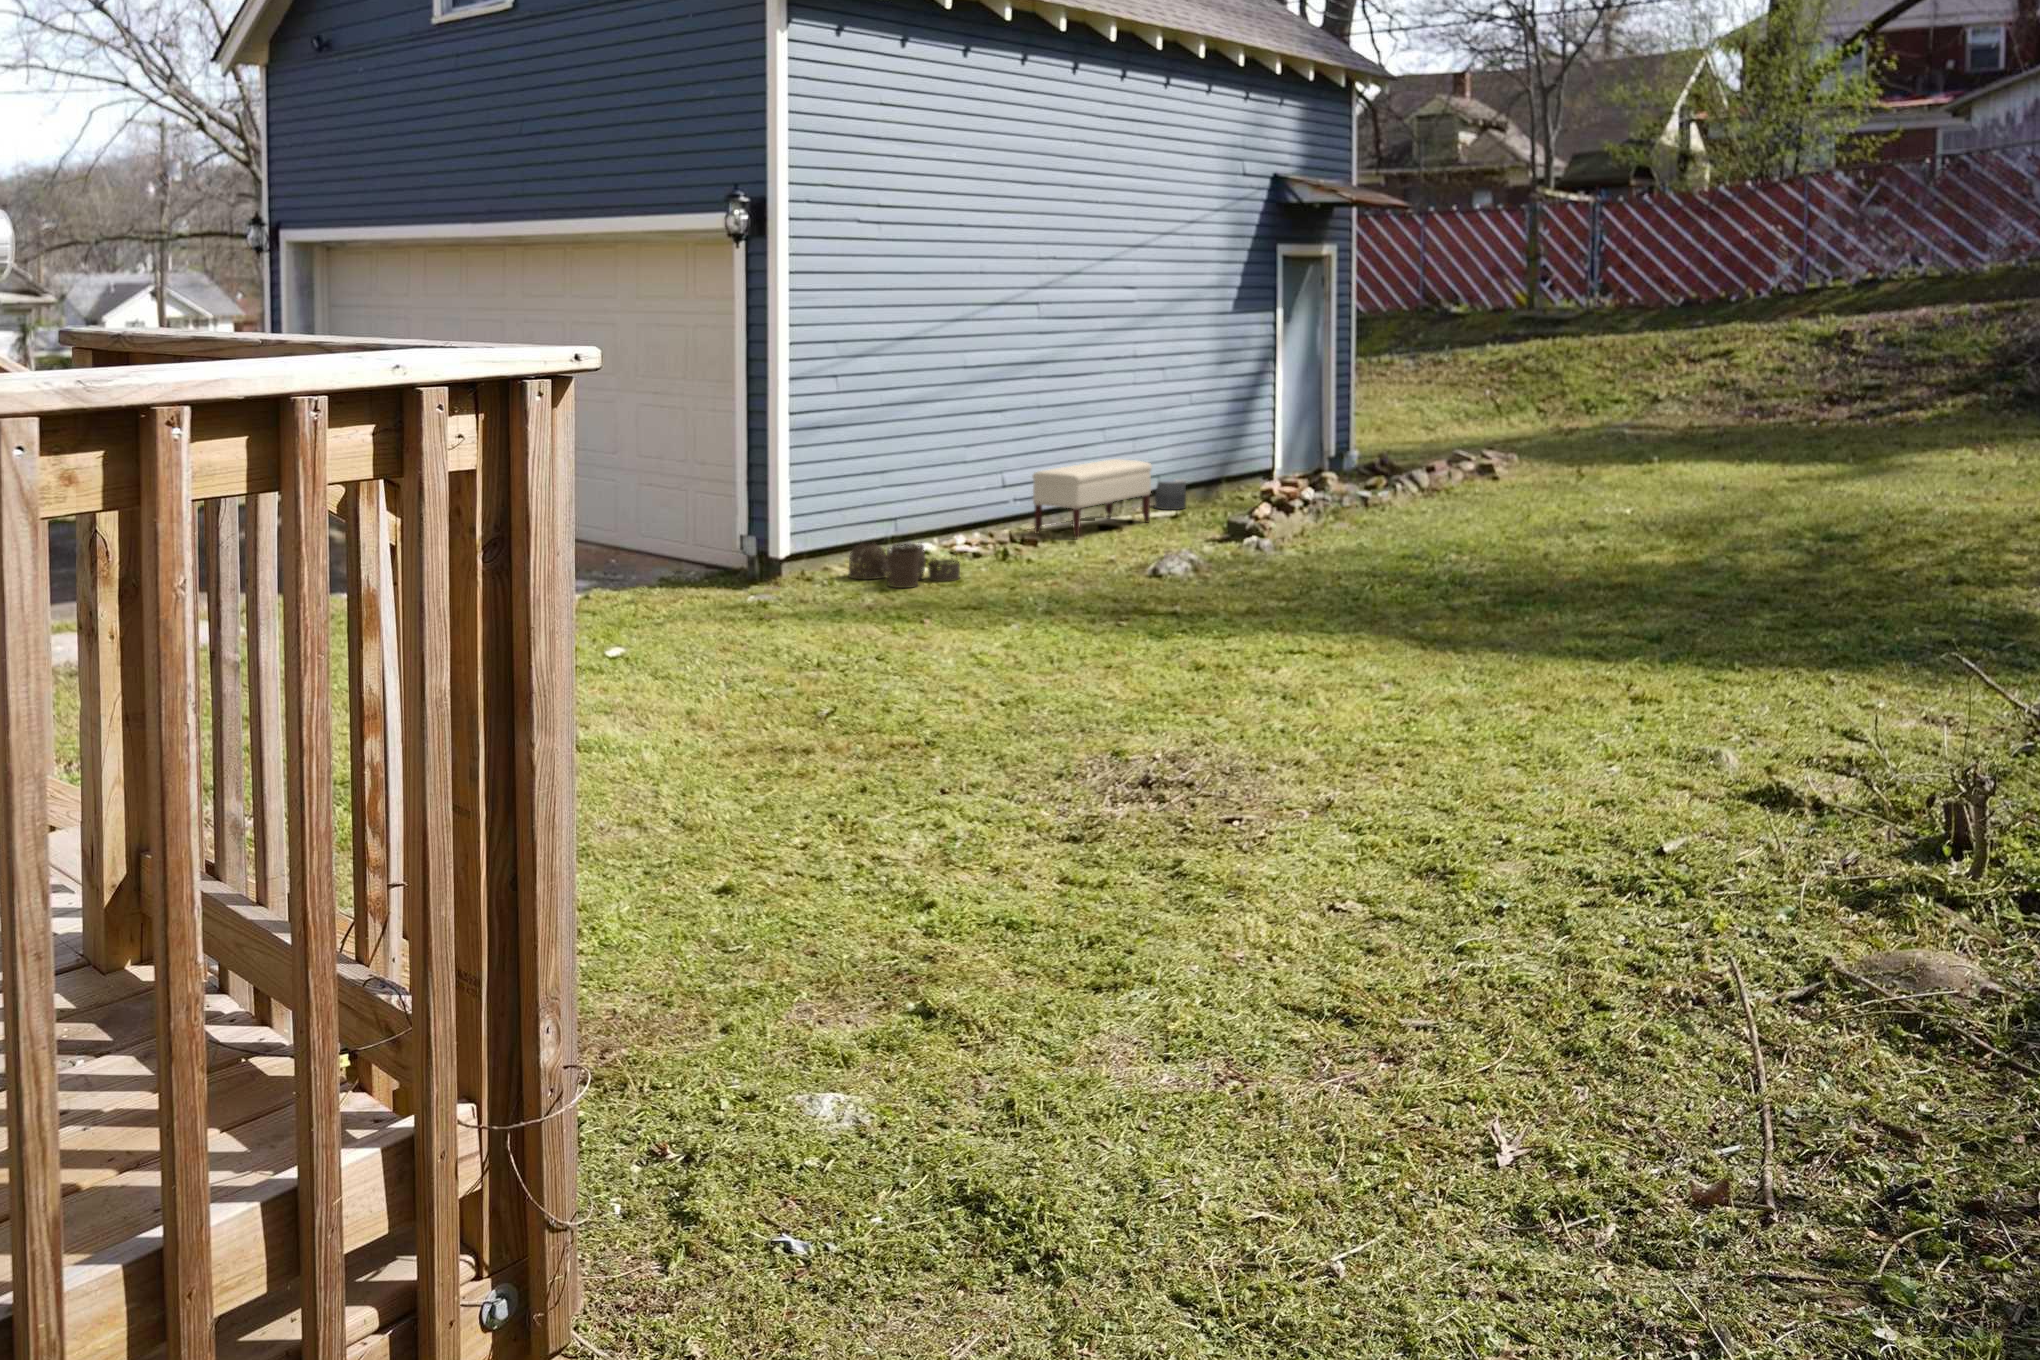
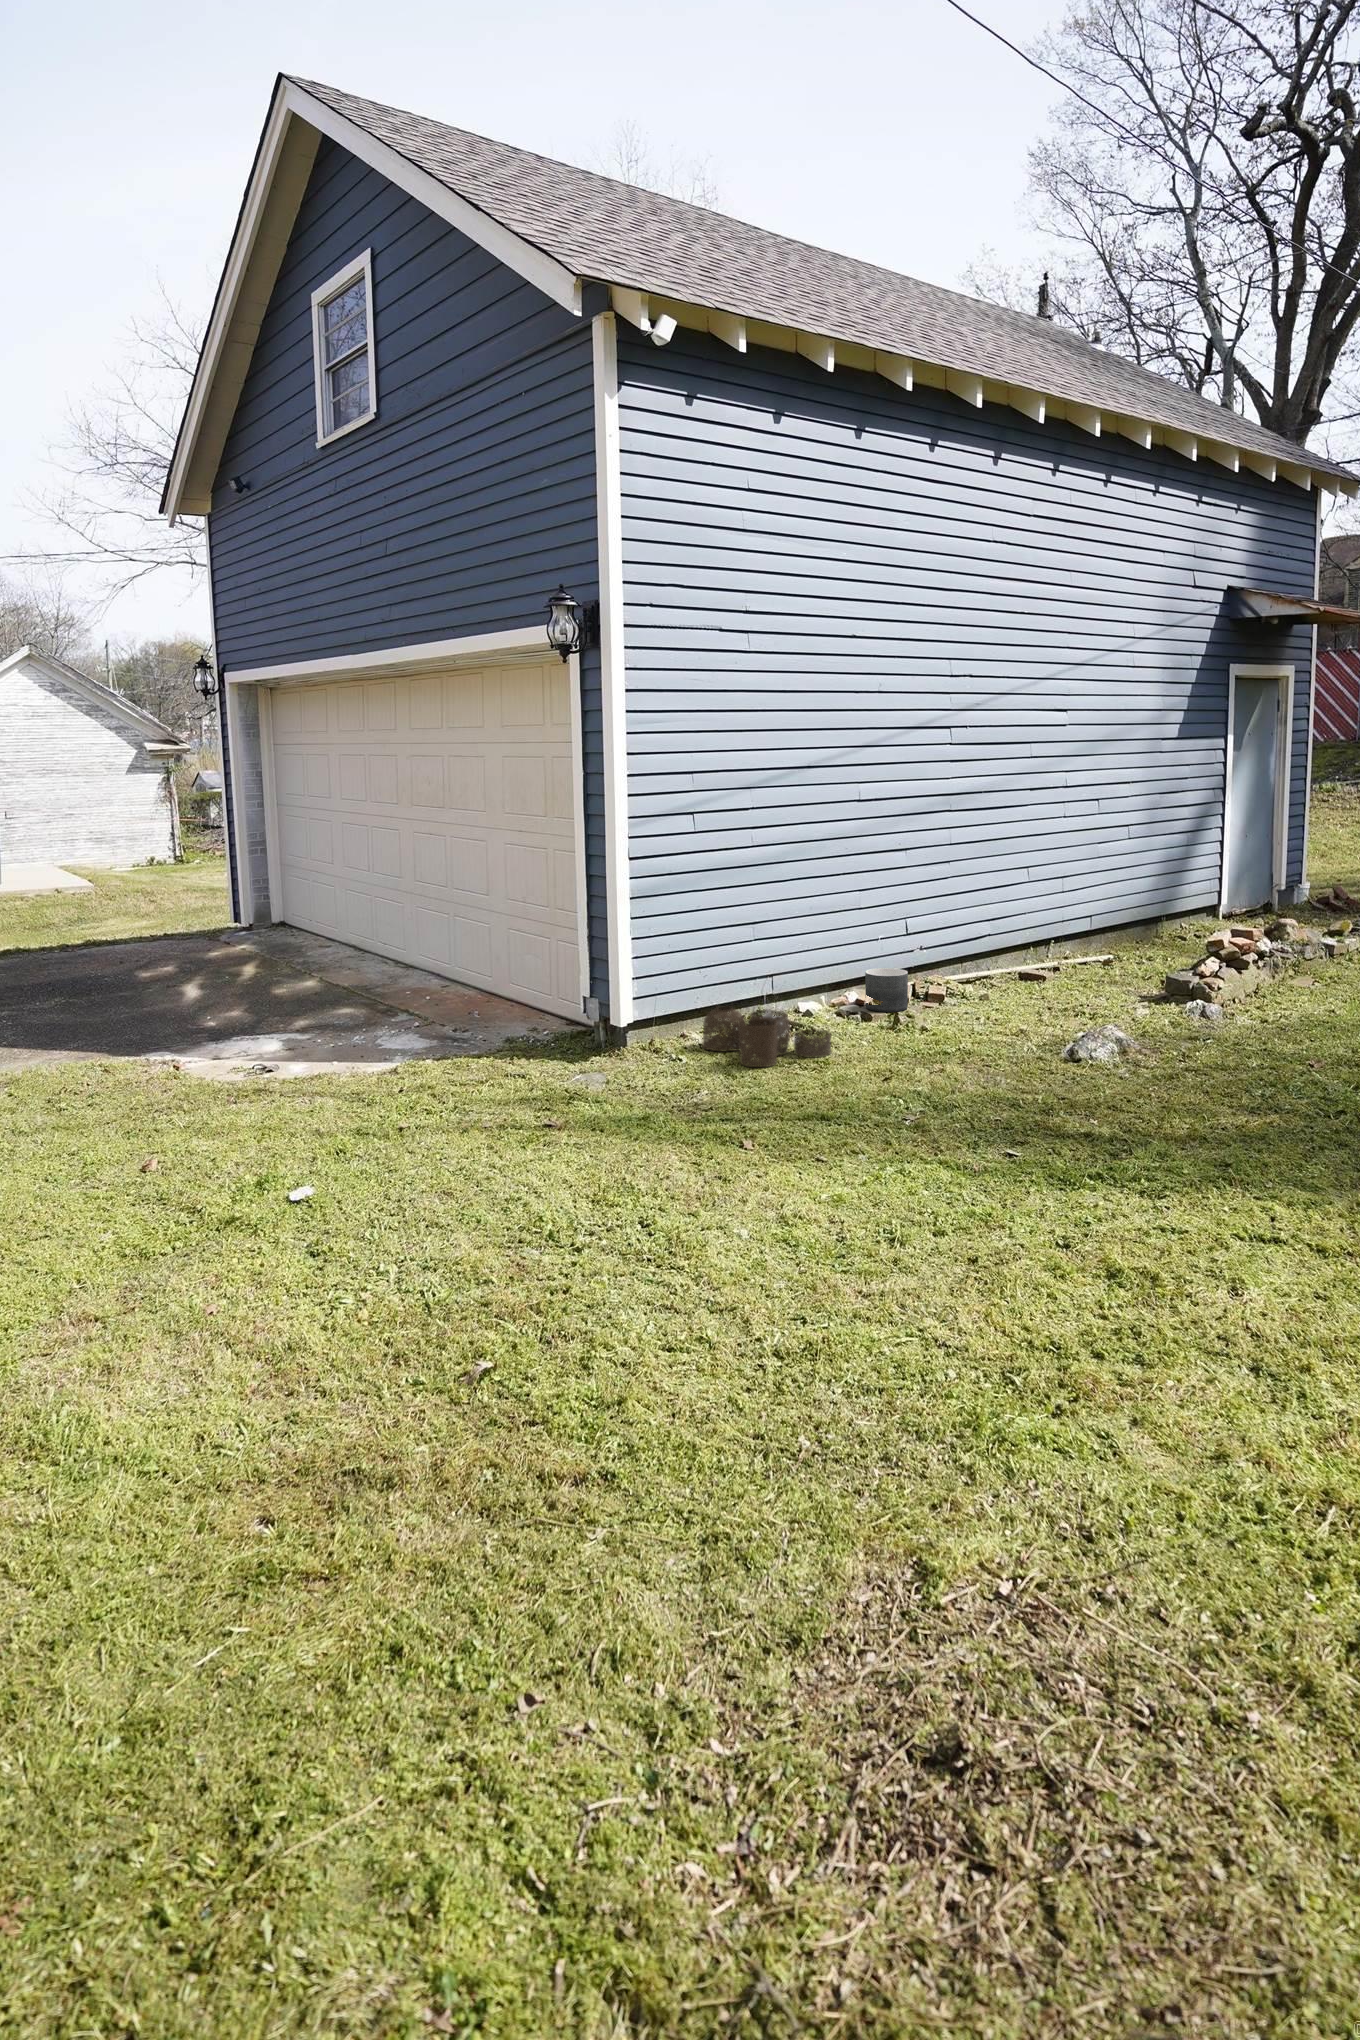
bench: present [1033,459,1152,538] -> none [939,902,1079,995]
planter: present [1154,479,1186,510] -> present [865,968,908,1012]

